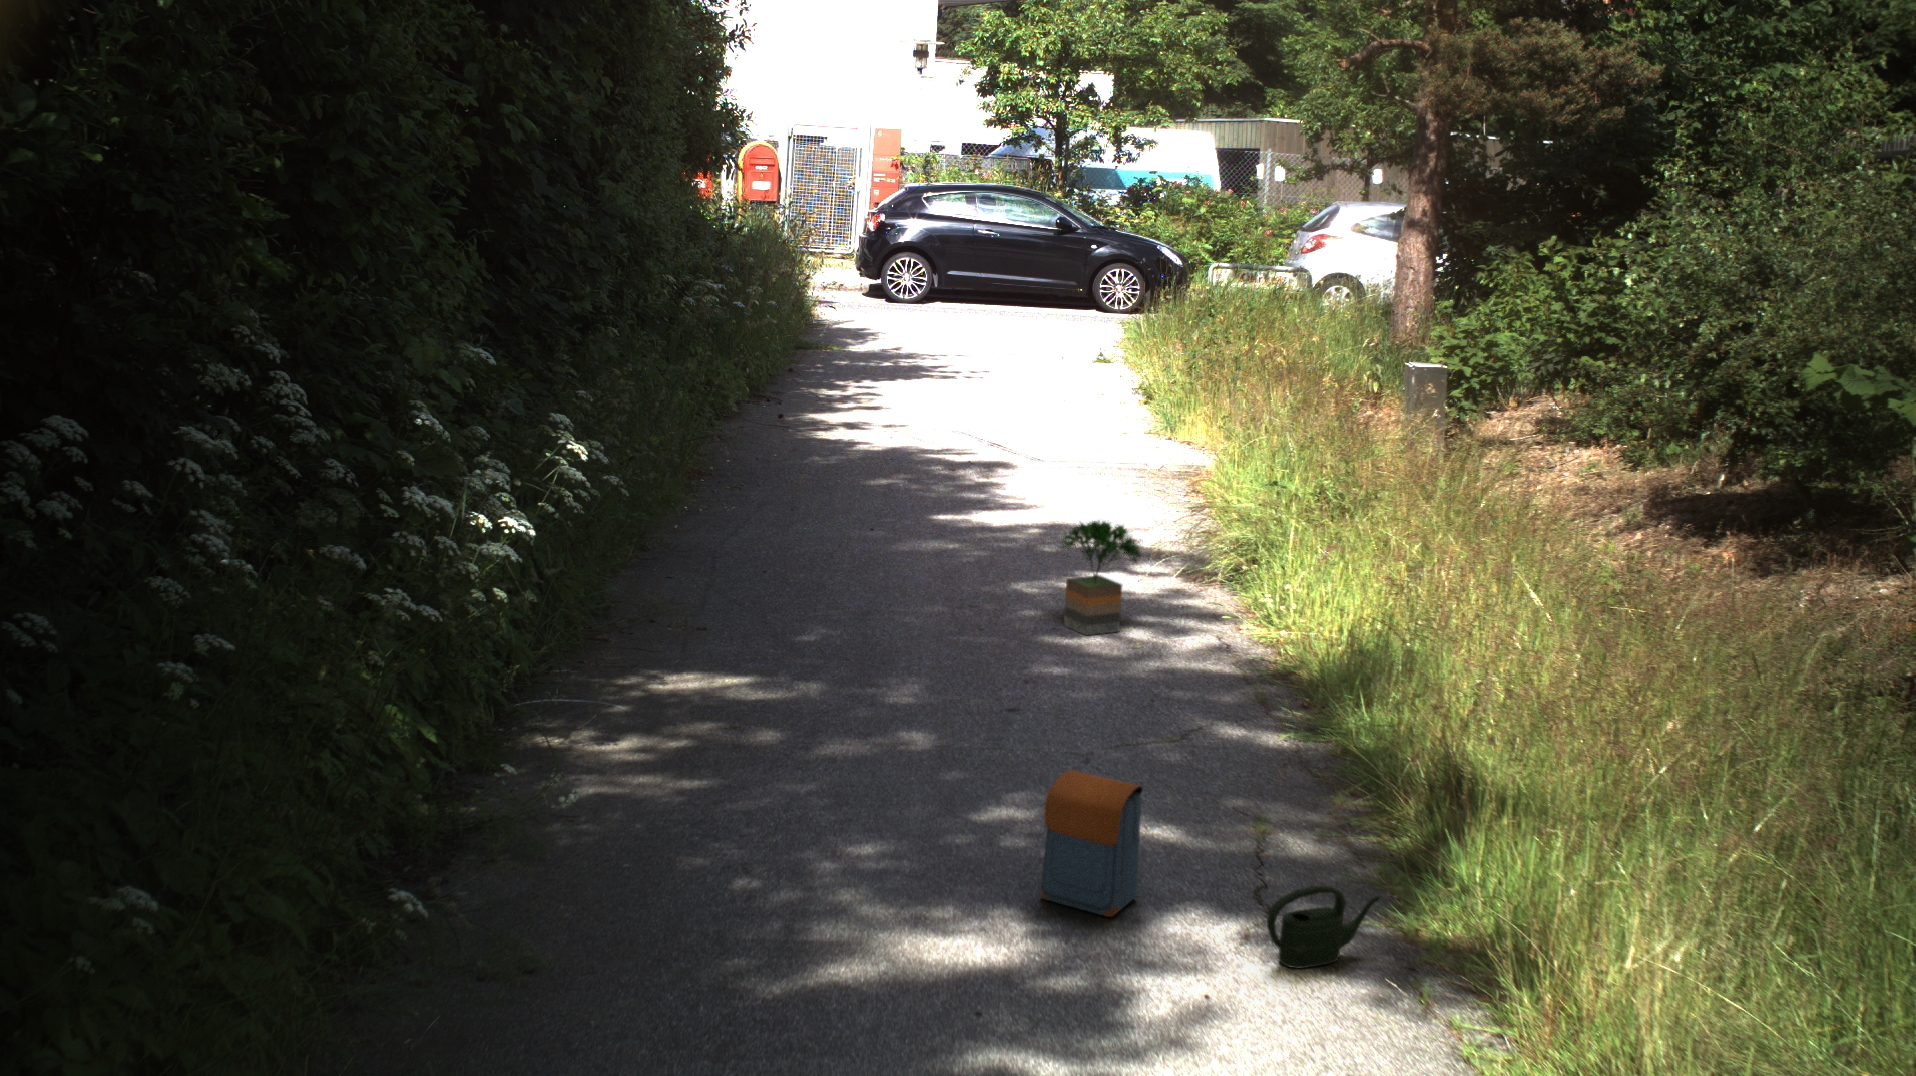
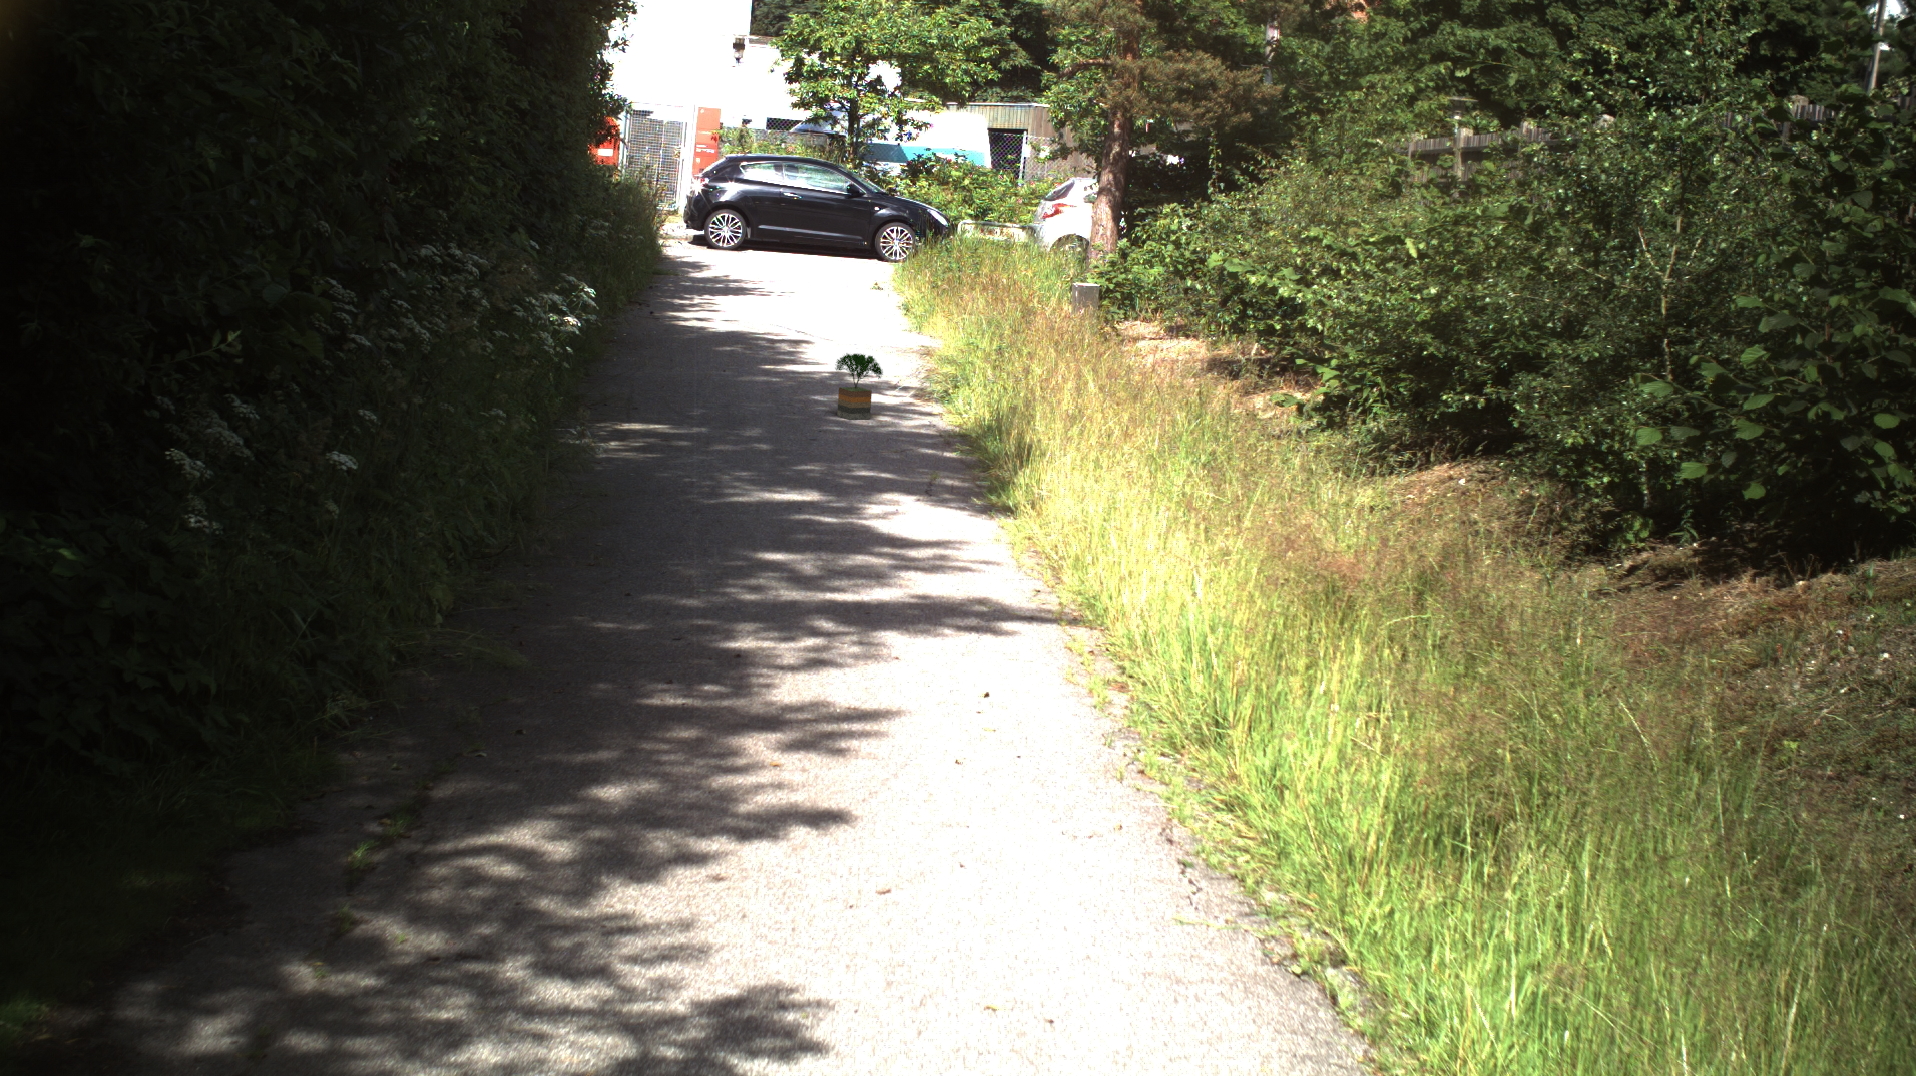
backpack: present [1040,770,1143,917] -> none [818,437,867,503]
watering can: present [1267,886,1380,968] -> none [922,480,976,518]

